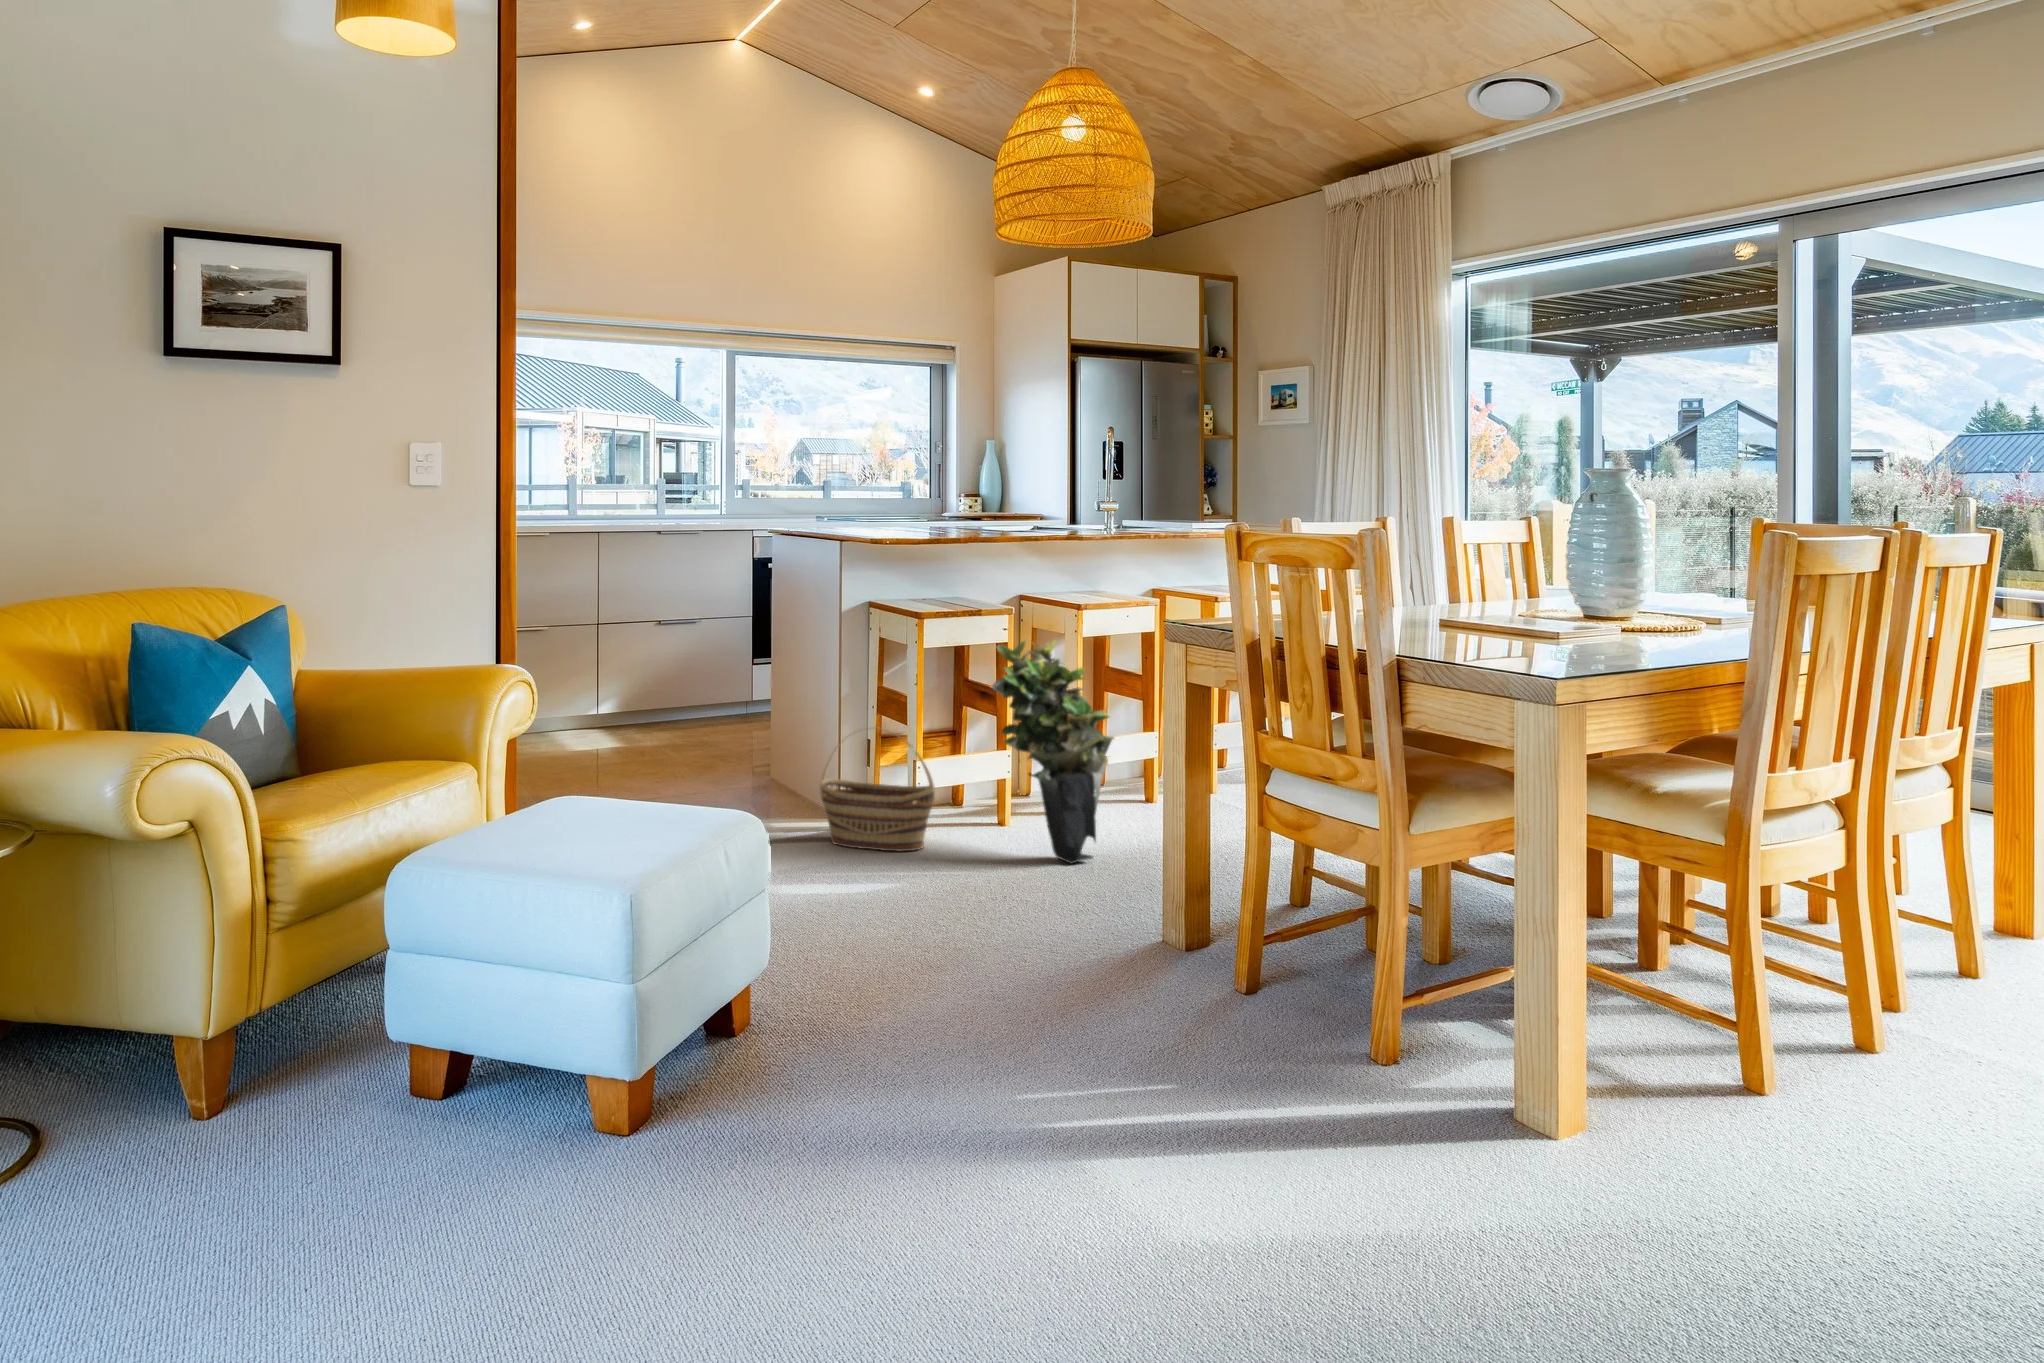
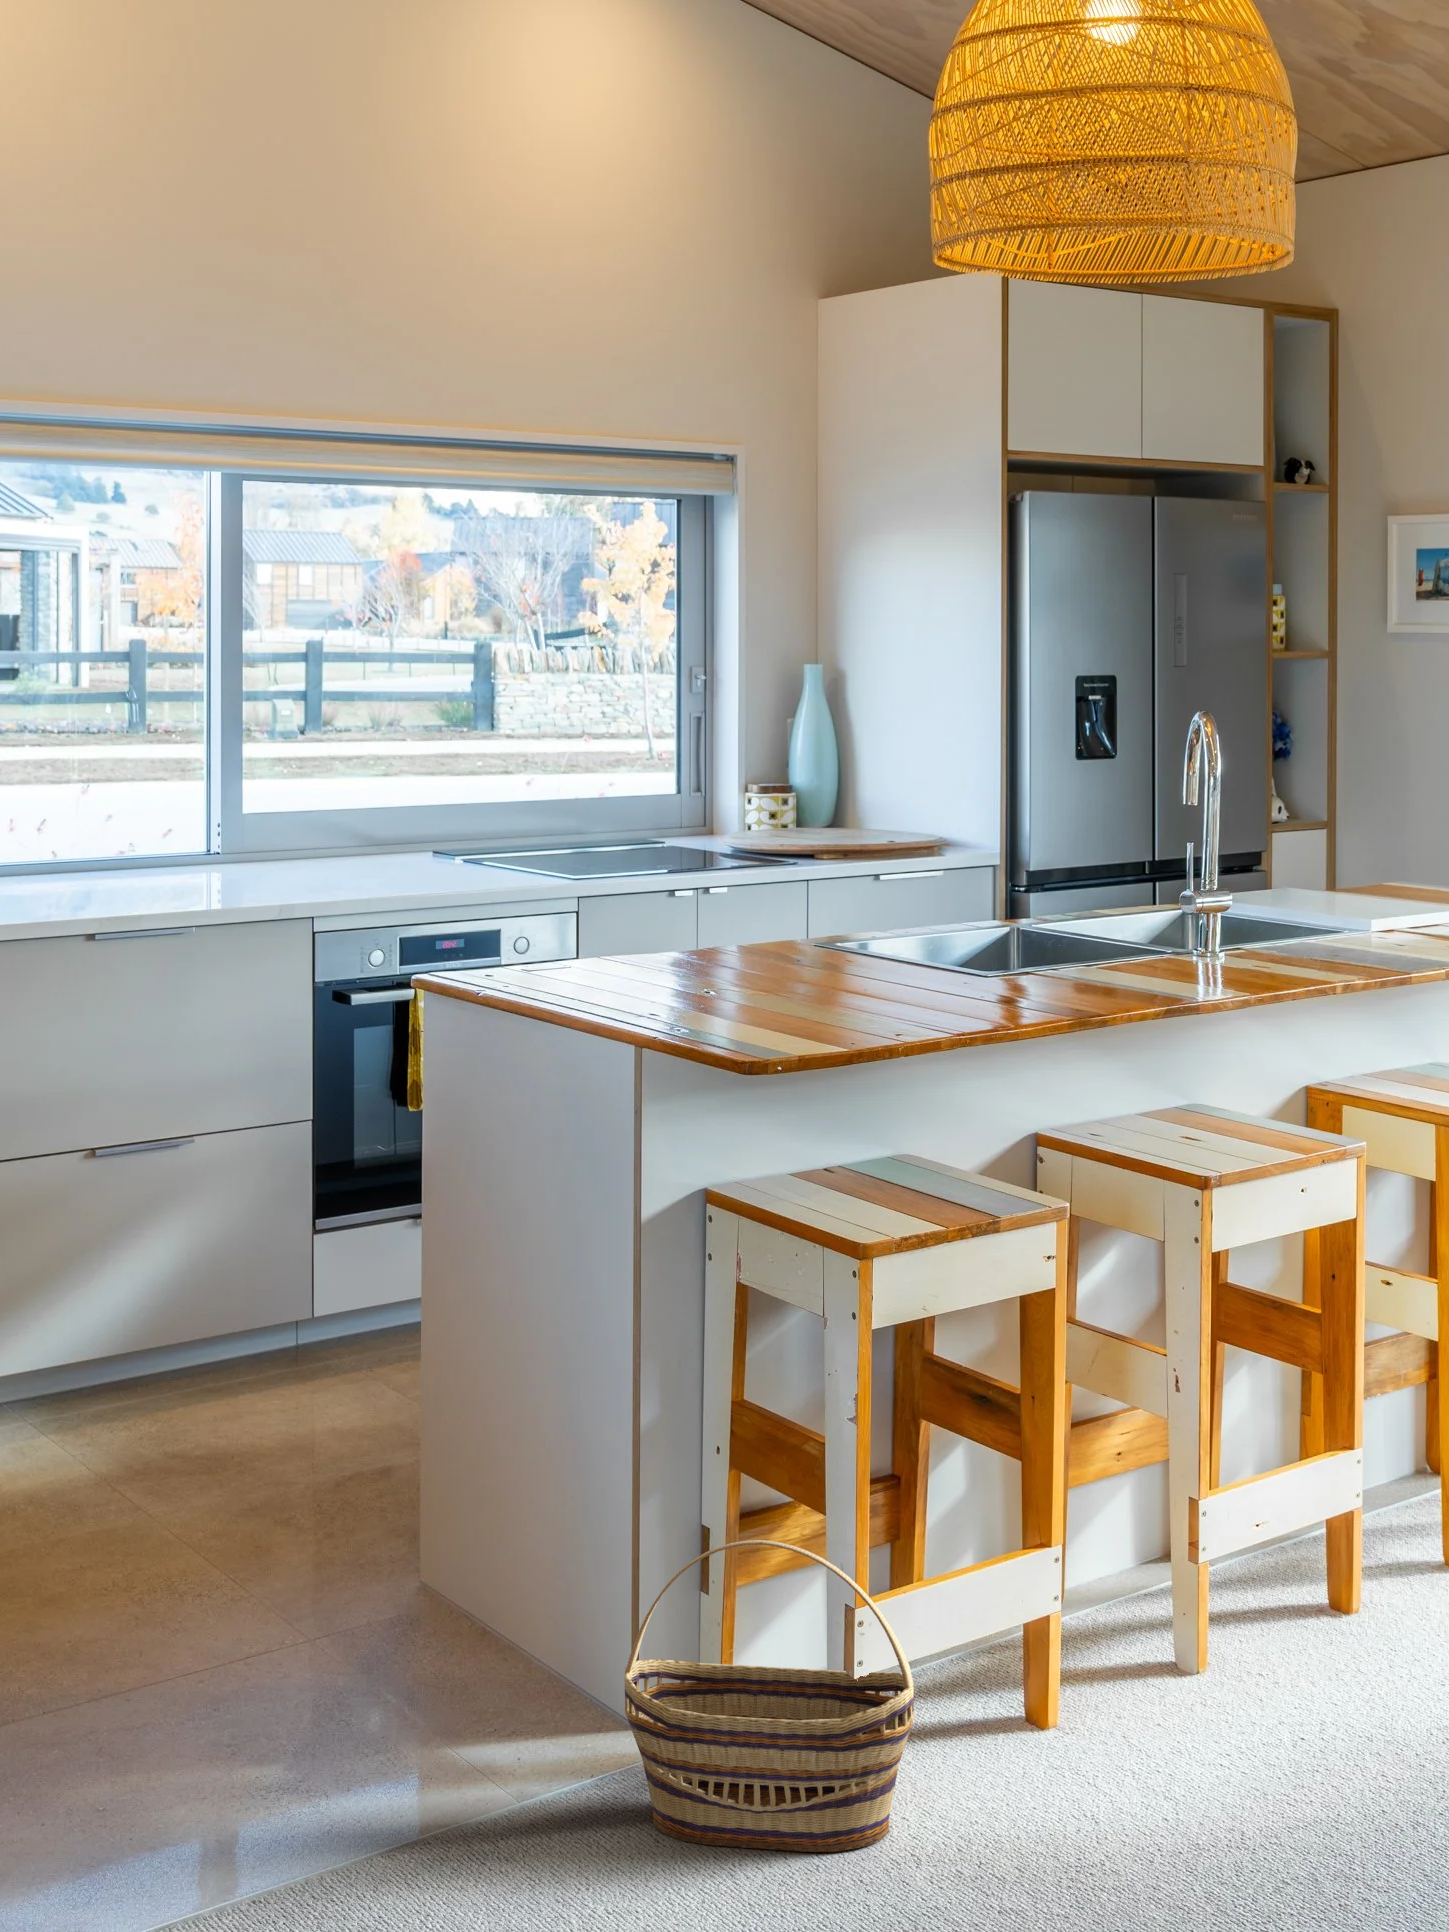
potted plant: present [992,640,1114,864] -> none [1047,1296,1349,1866]

